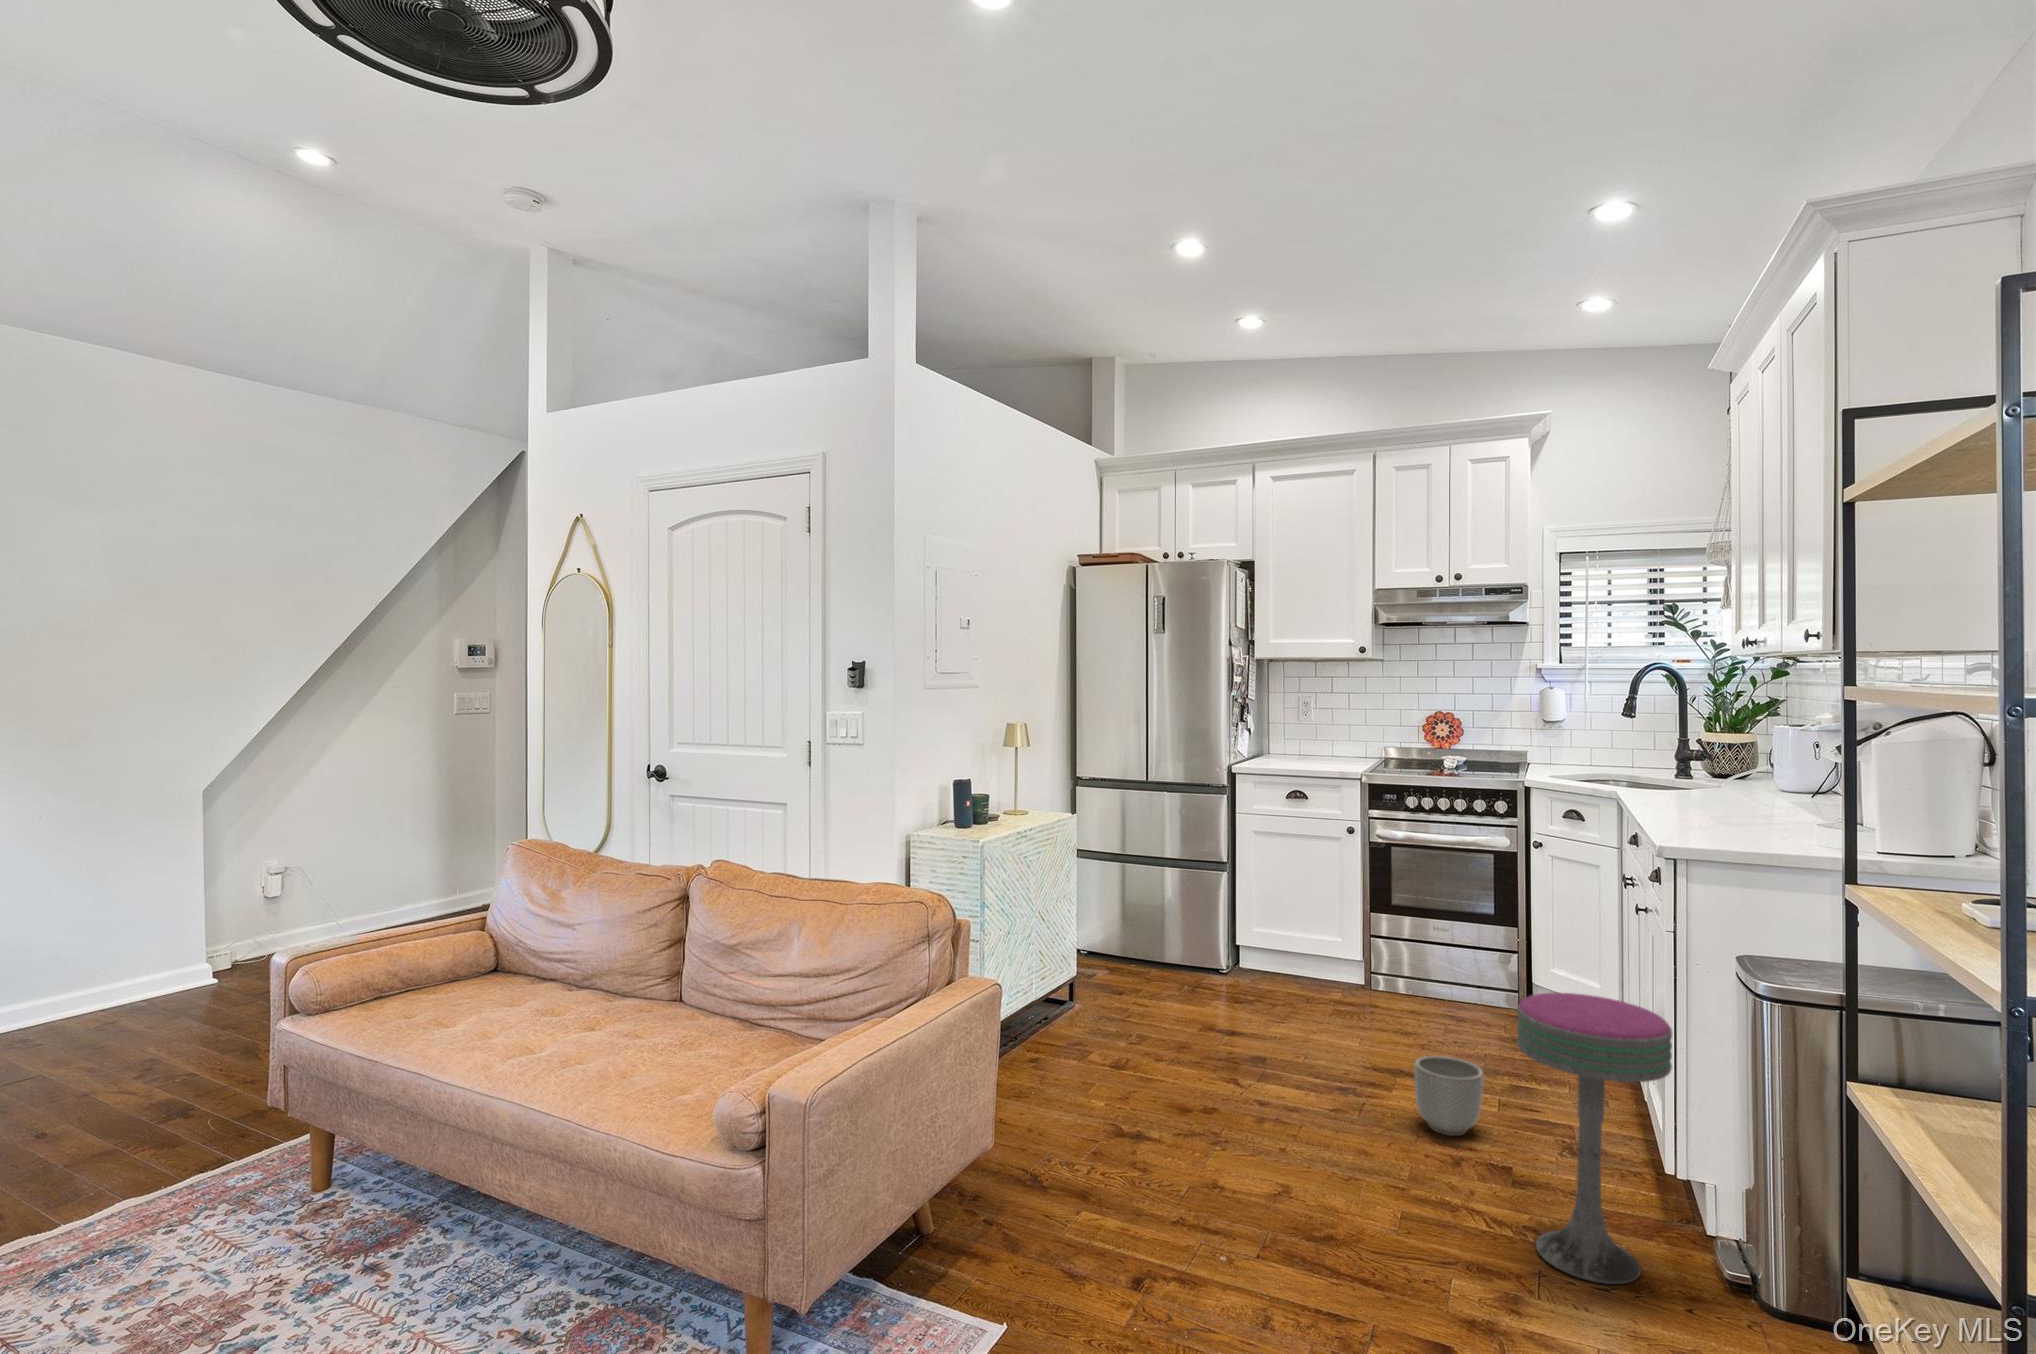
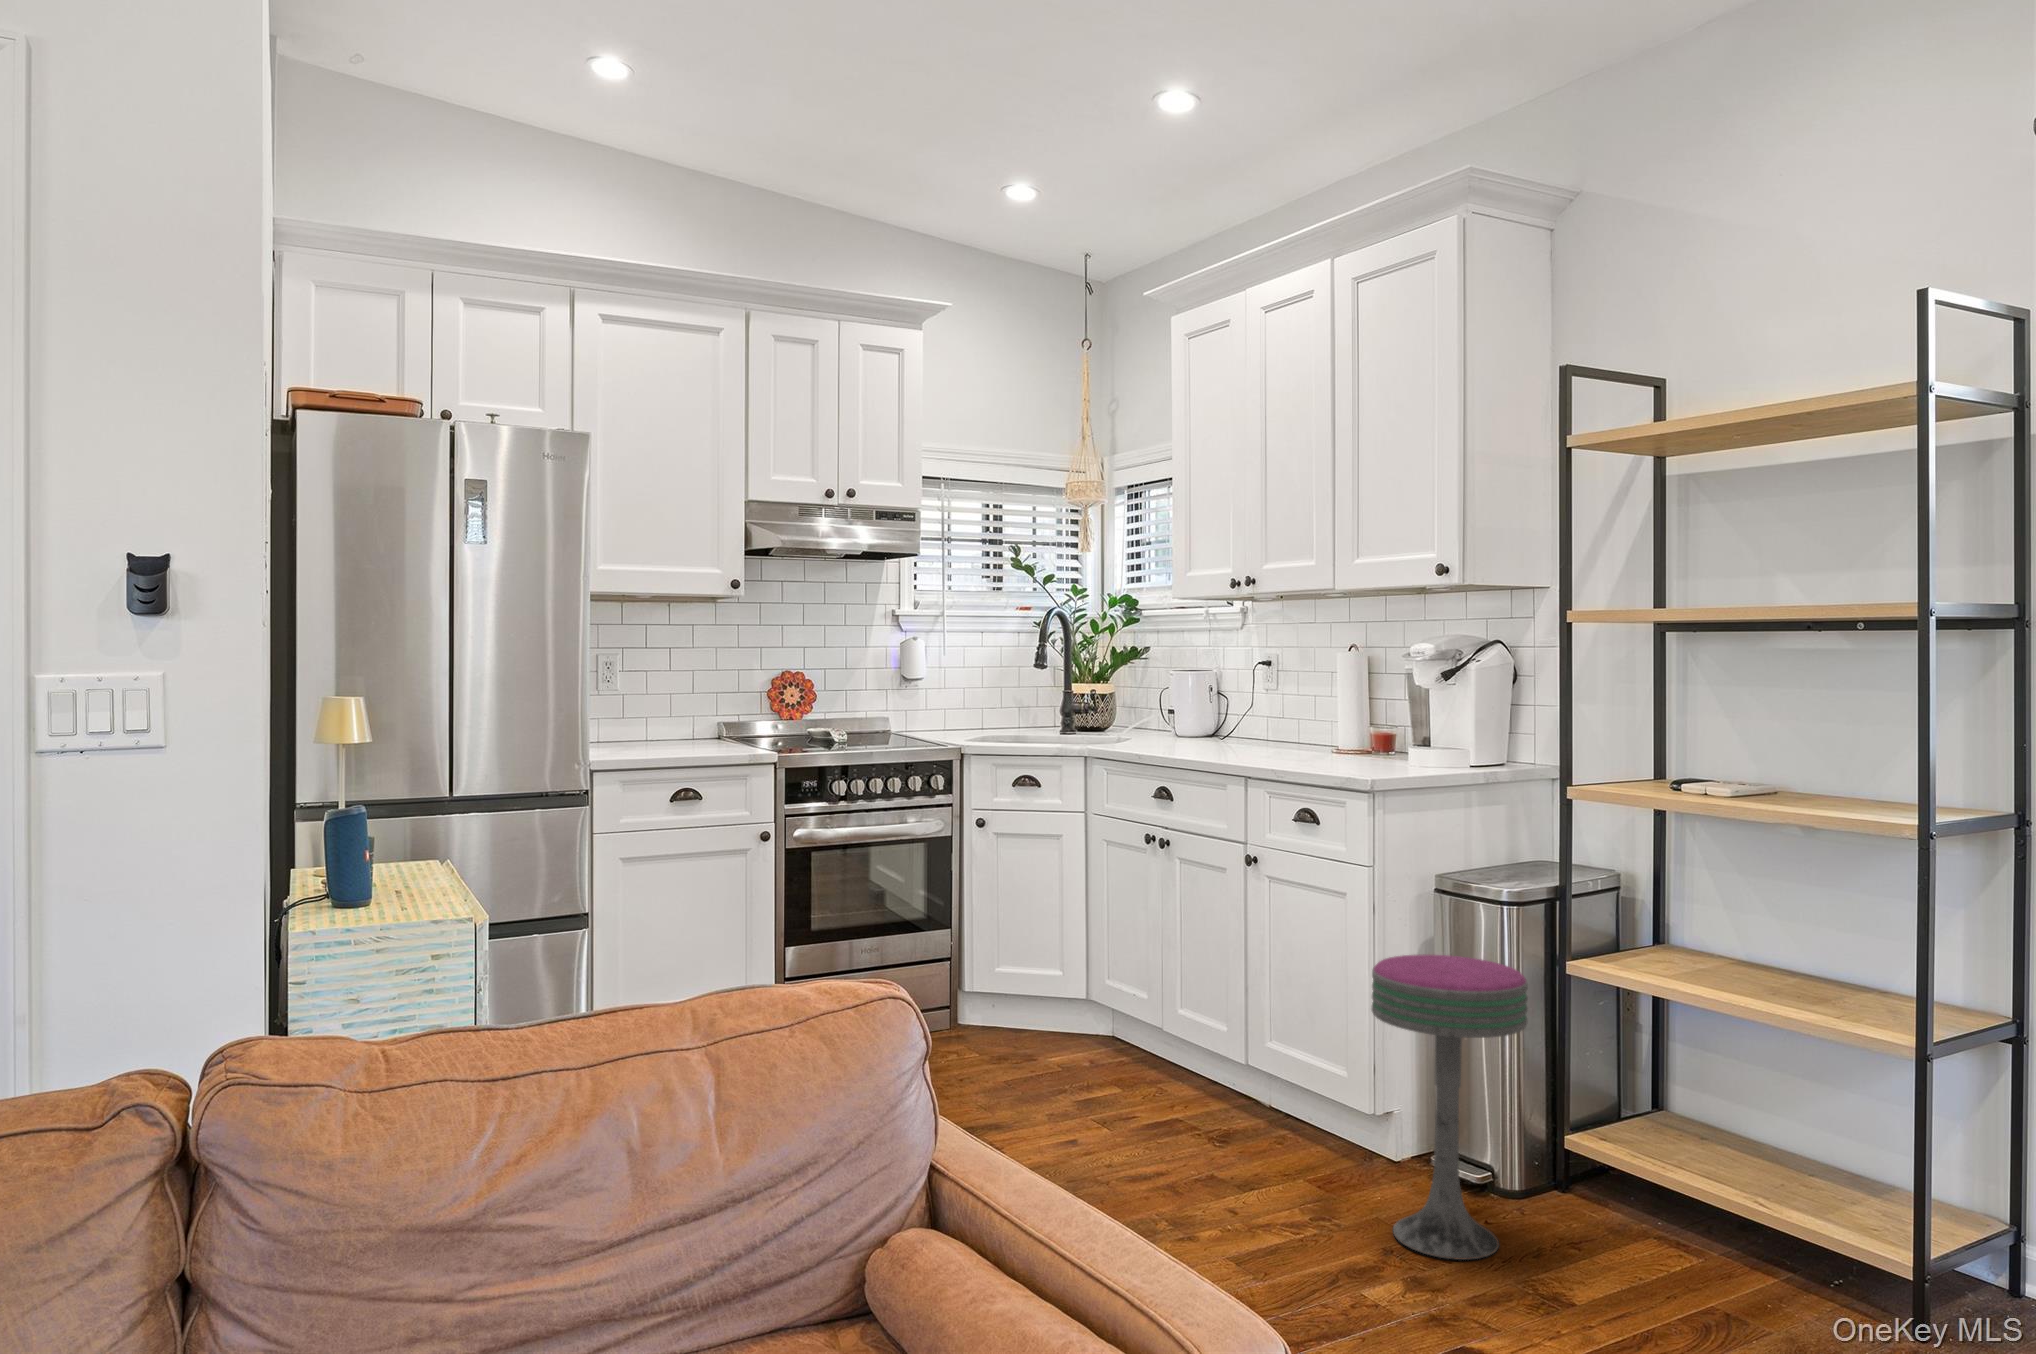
planter: present [1414,1056,1484,1136] -> none [1104,1084,1184,1181]

